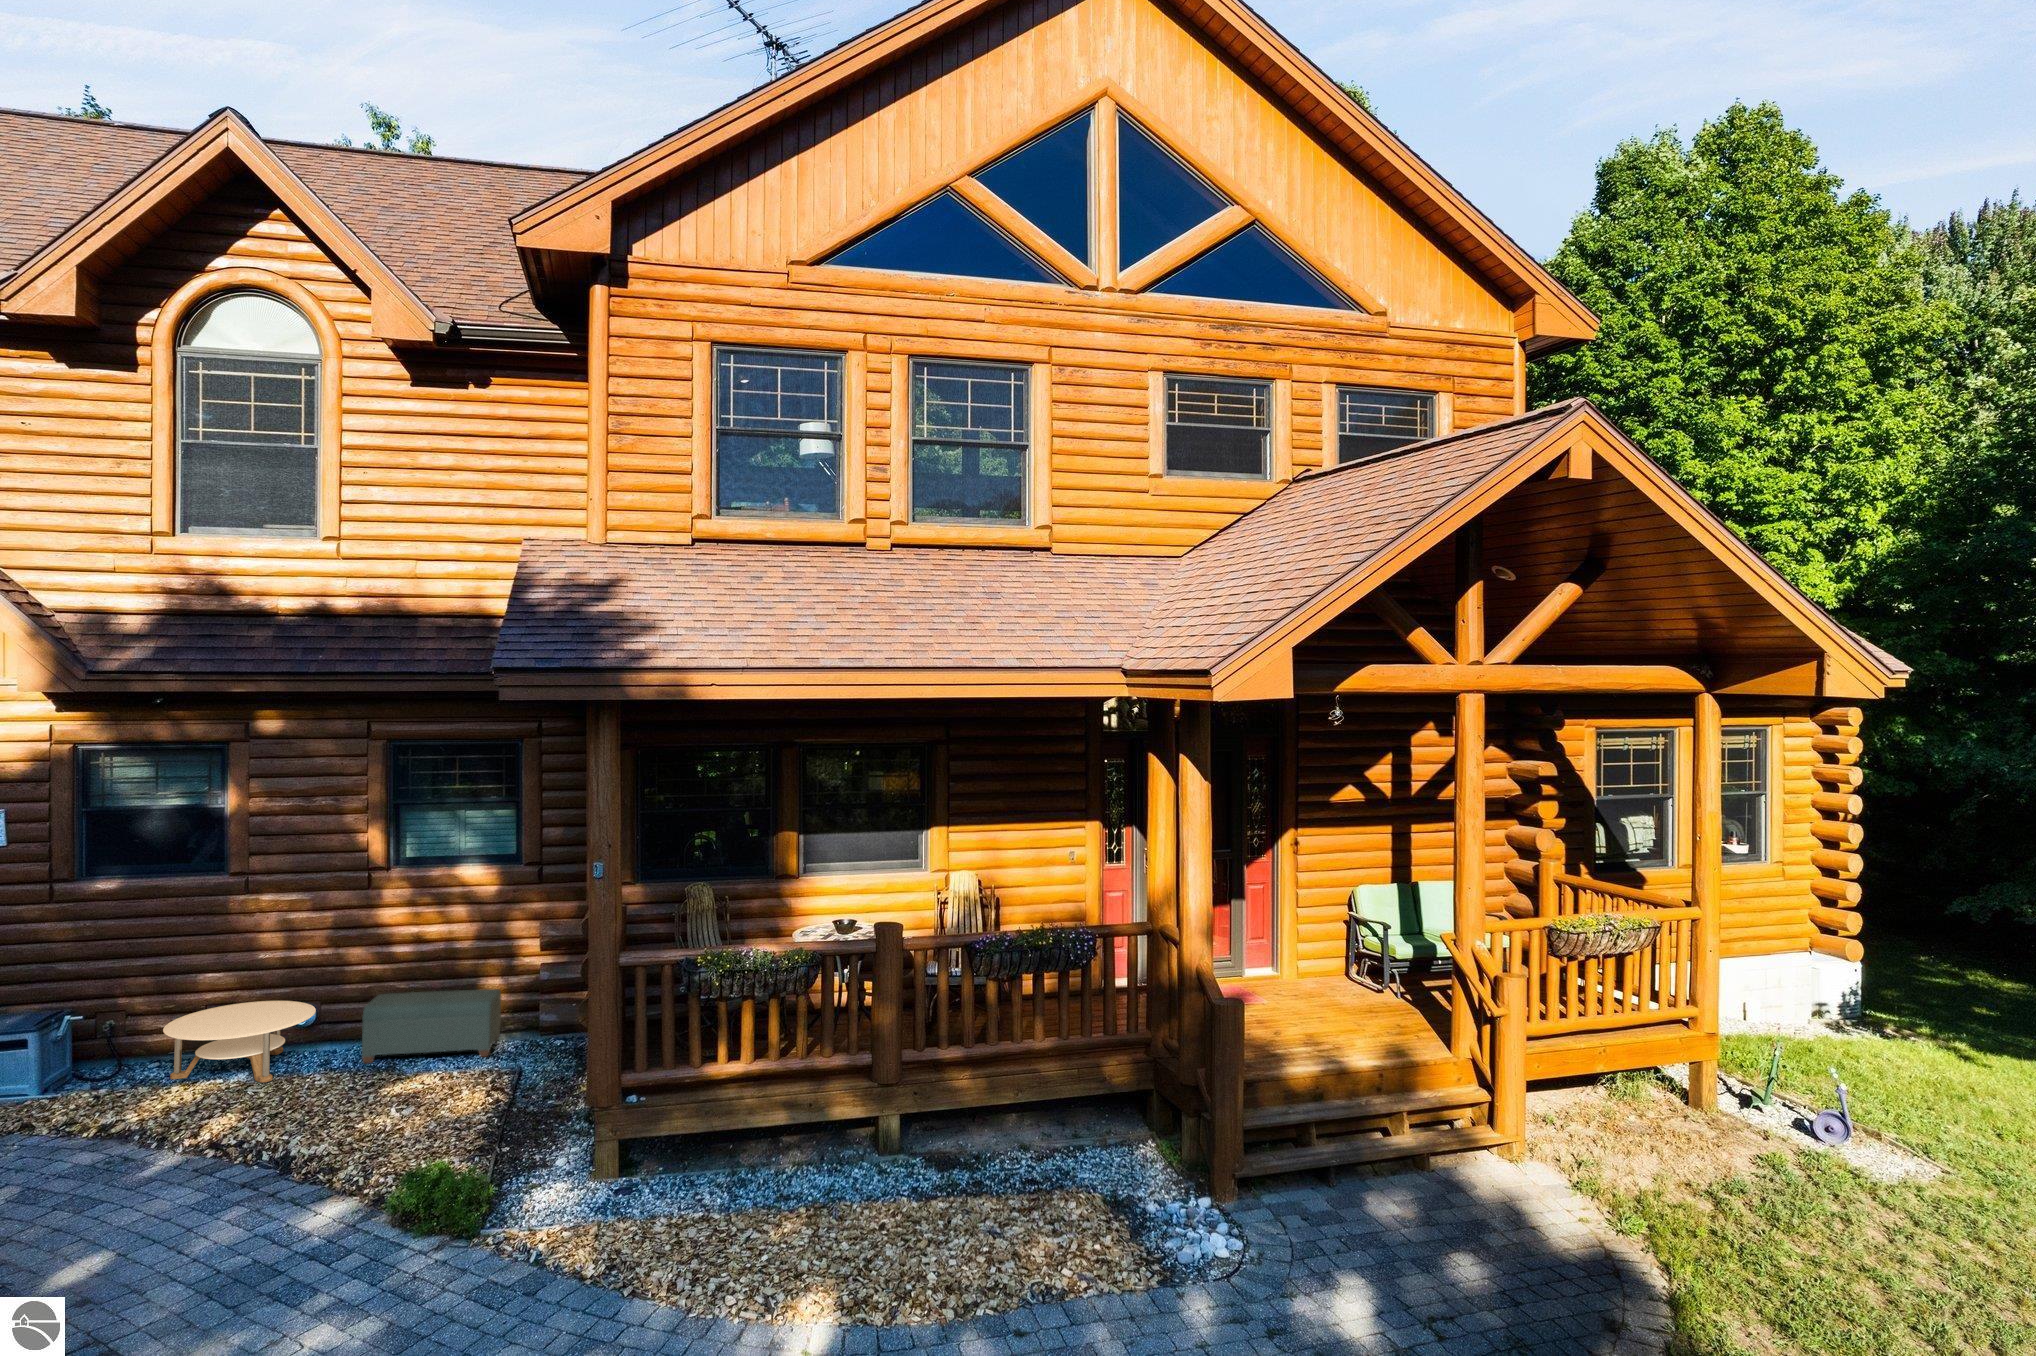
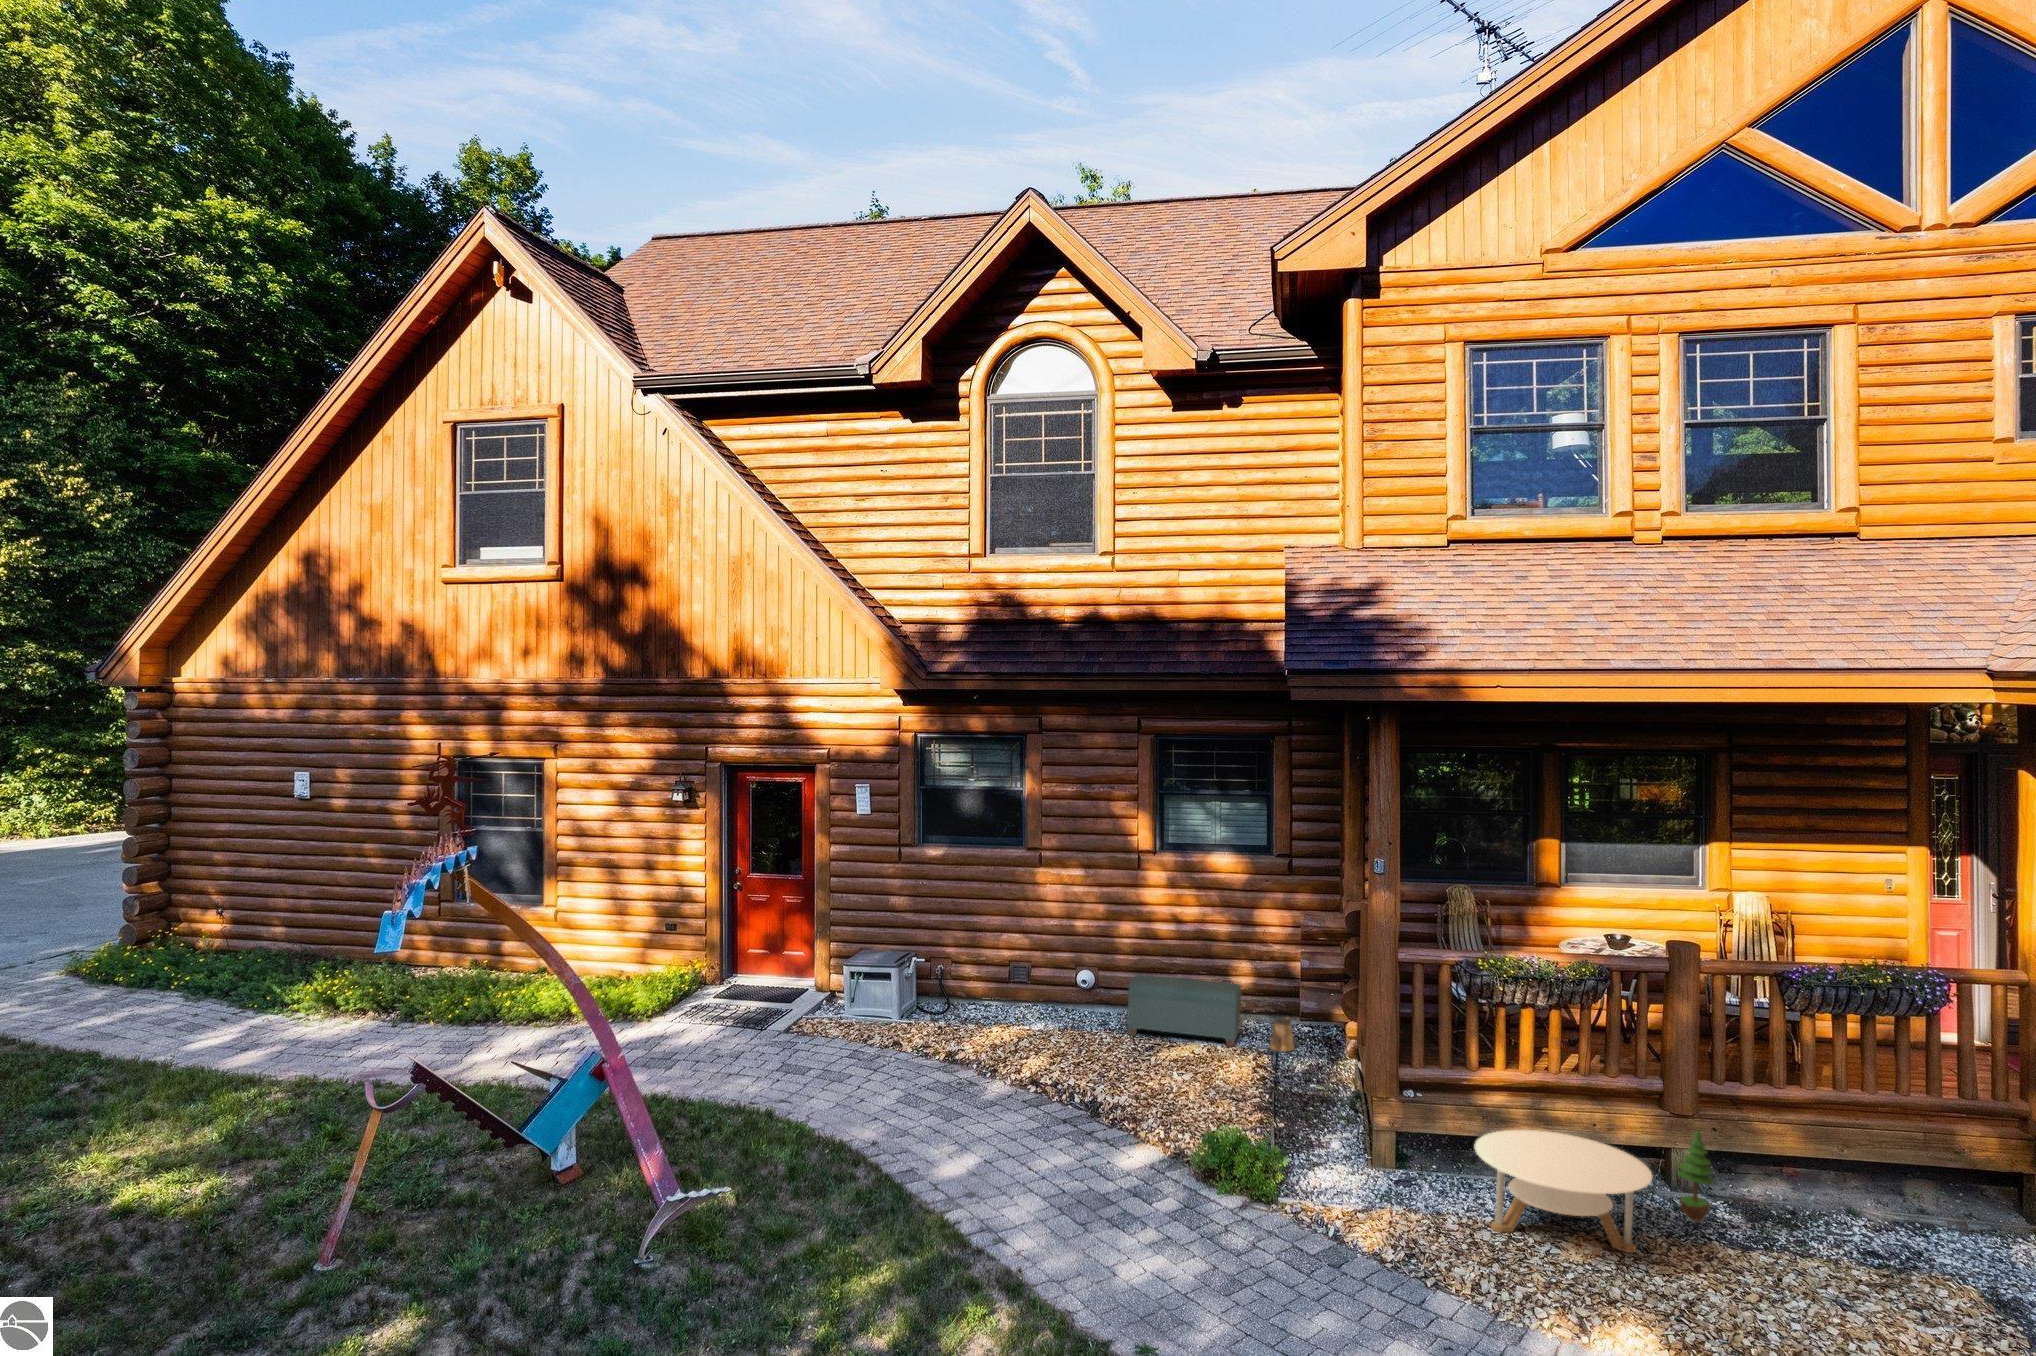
round table: present [163,1001,316,1082] -> present [1475,1130,1652,1253]
watering can: none [524,1016,558,1053] -> present [1269,1017,1295,1052]
potted tree: none [878,1075,910,1163] -> present [1678,1130,1714,1224]

